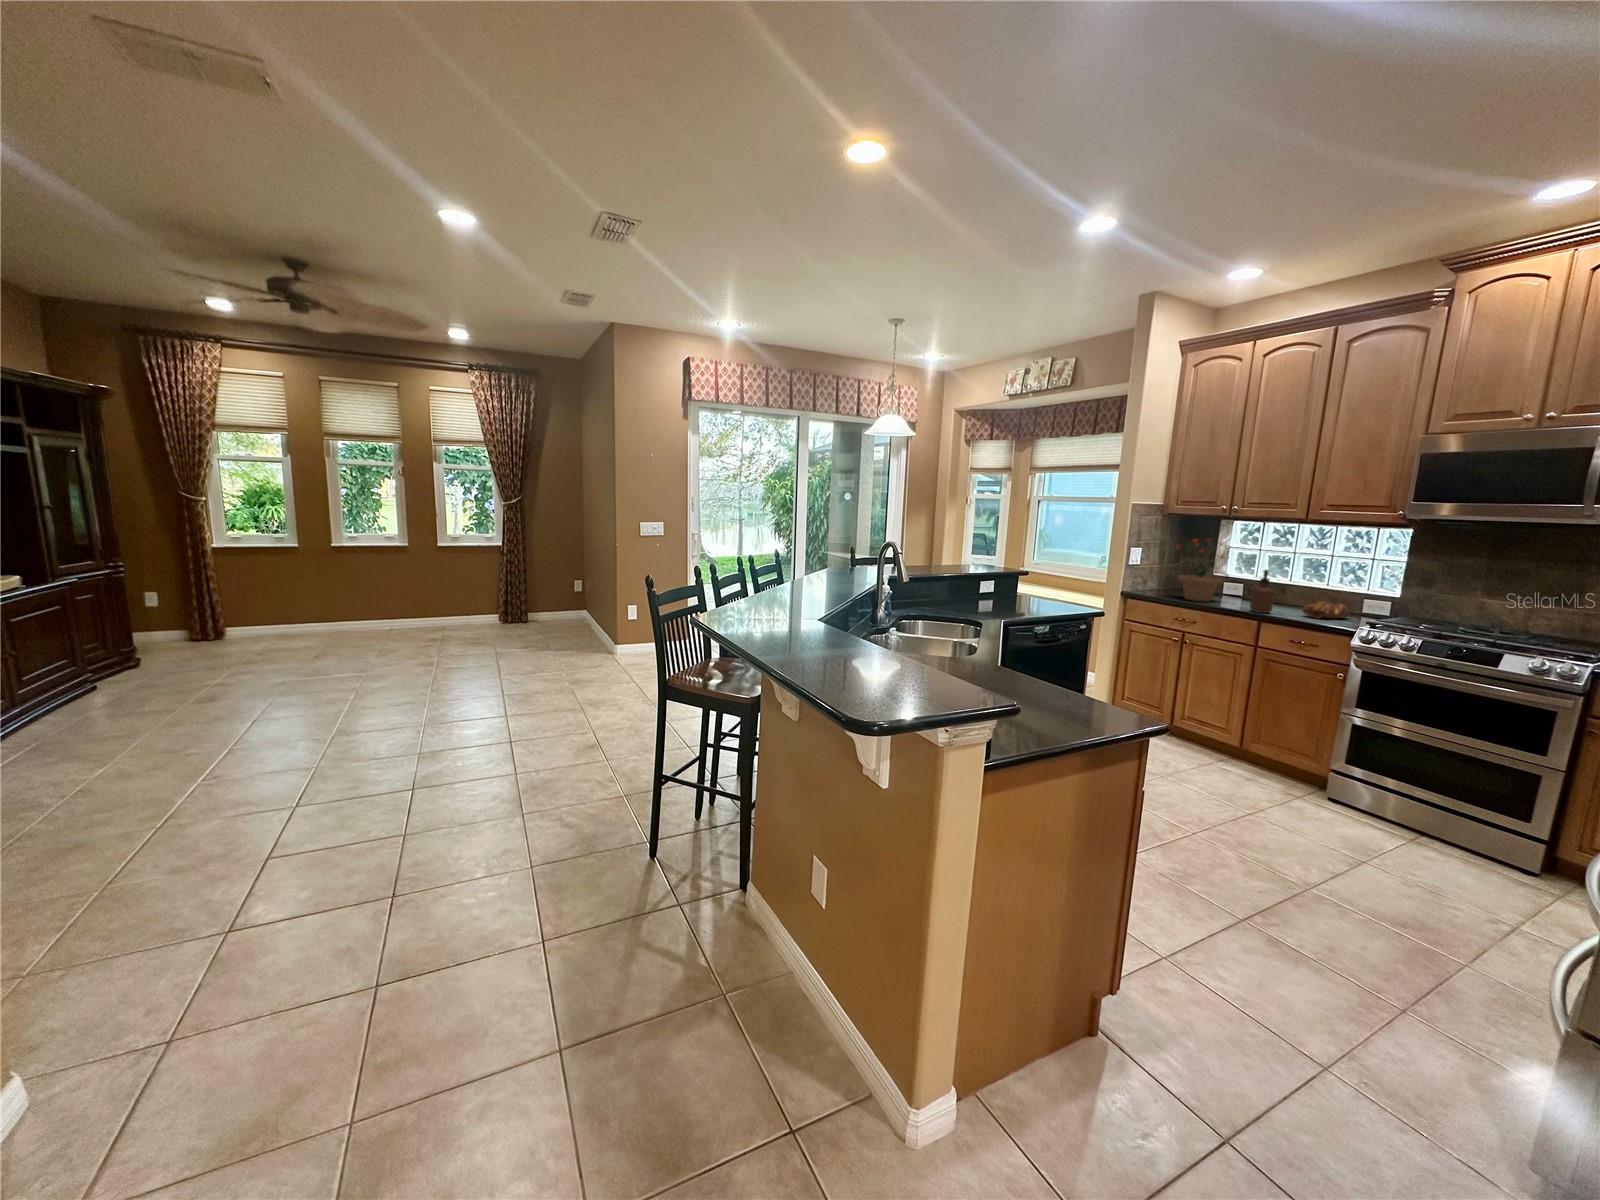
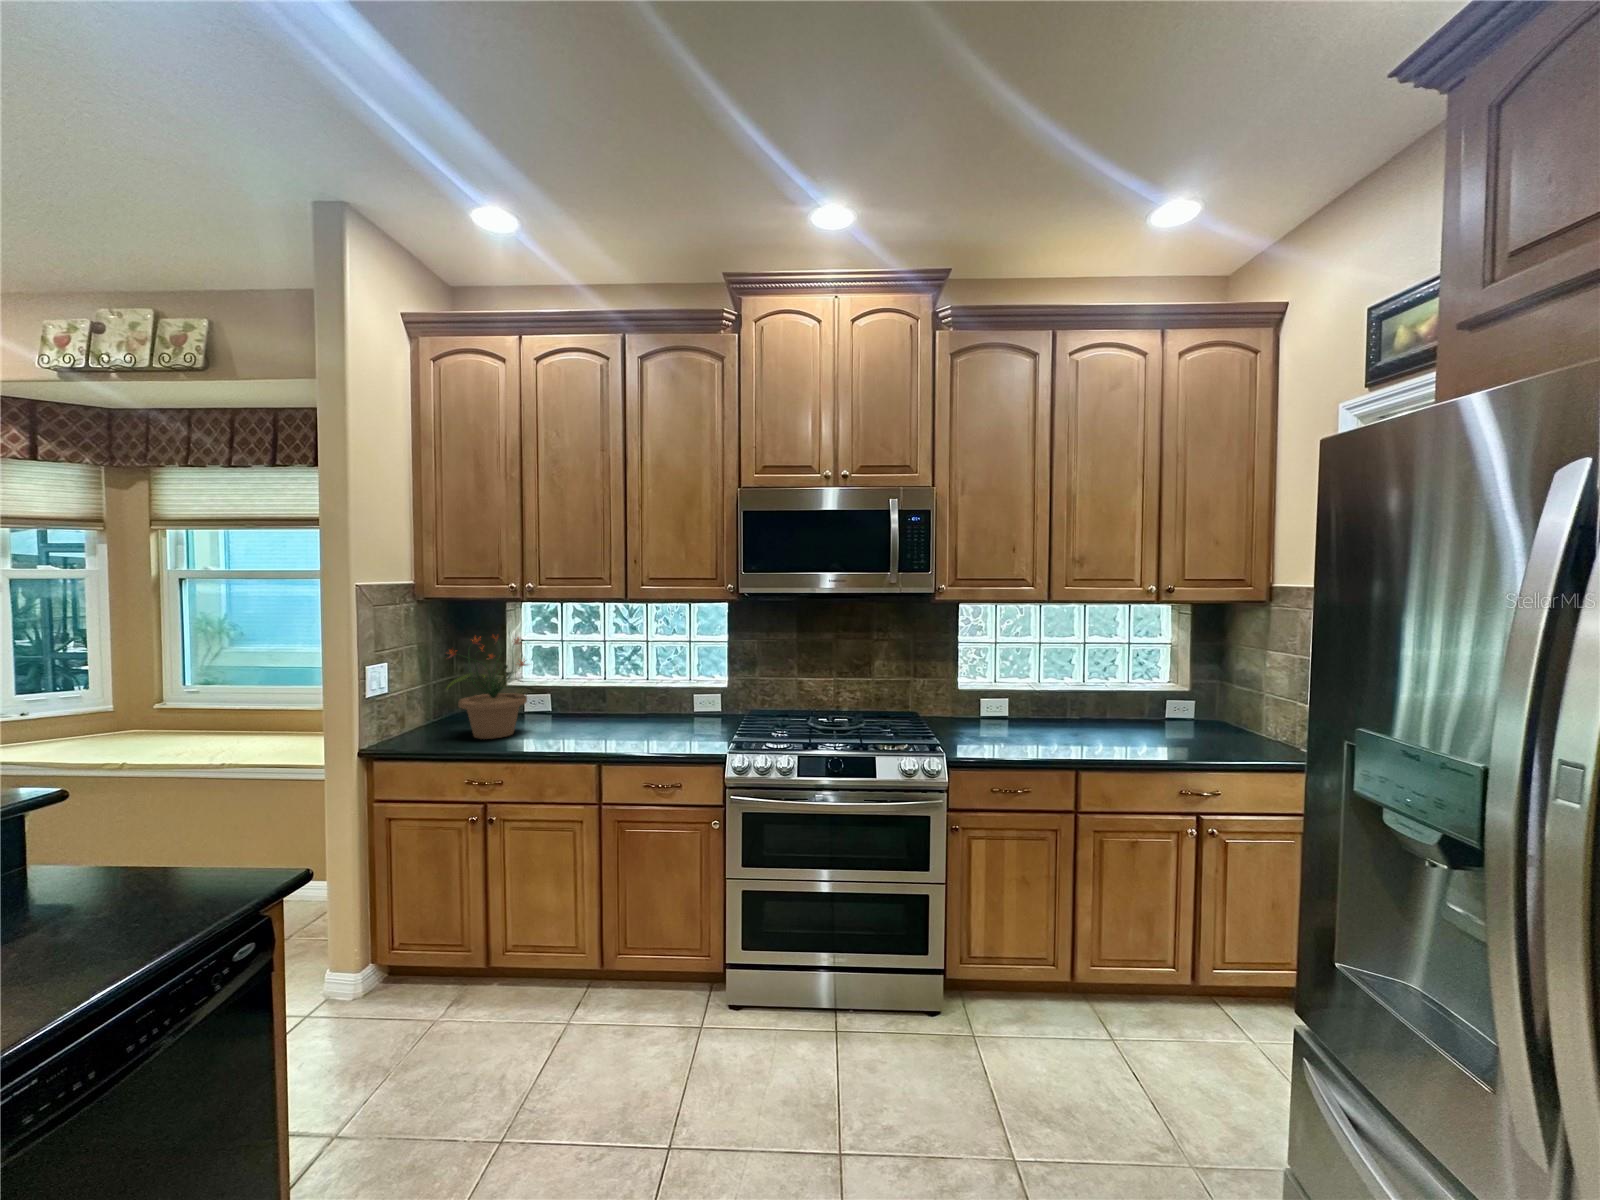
soap dispenser: present [1250,570,1274,613] -> none [576,678,606,745]
bread loaf: present [1302,601,1350,618] -> none [640,708,688,736]

